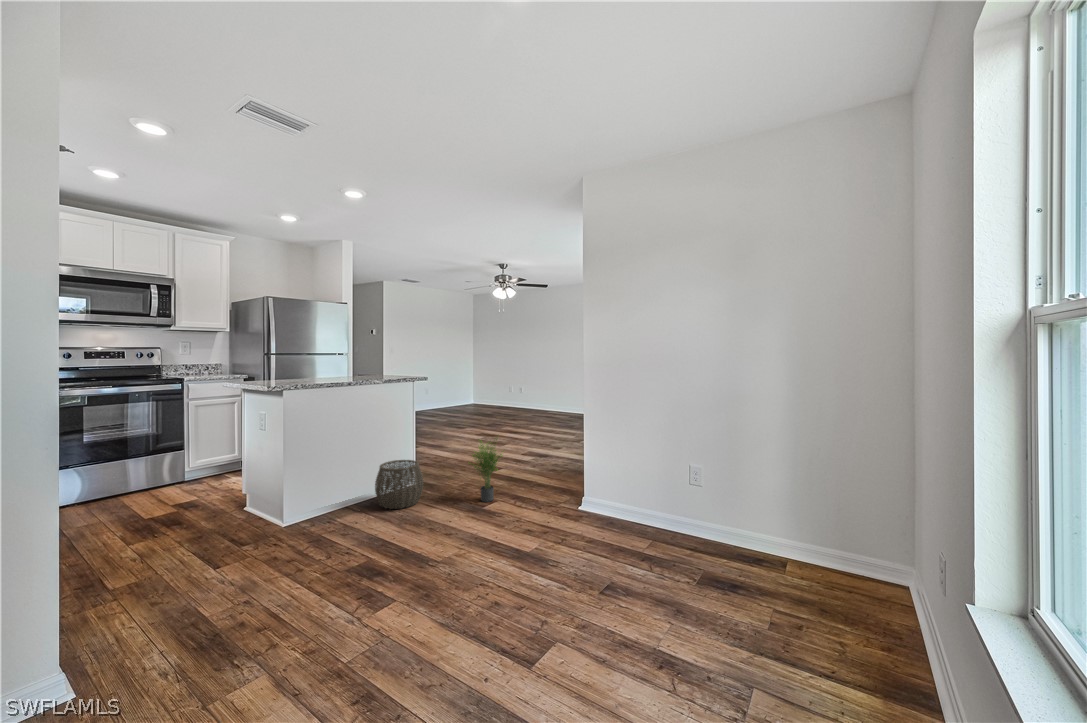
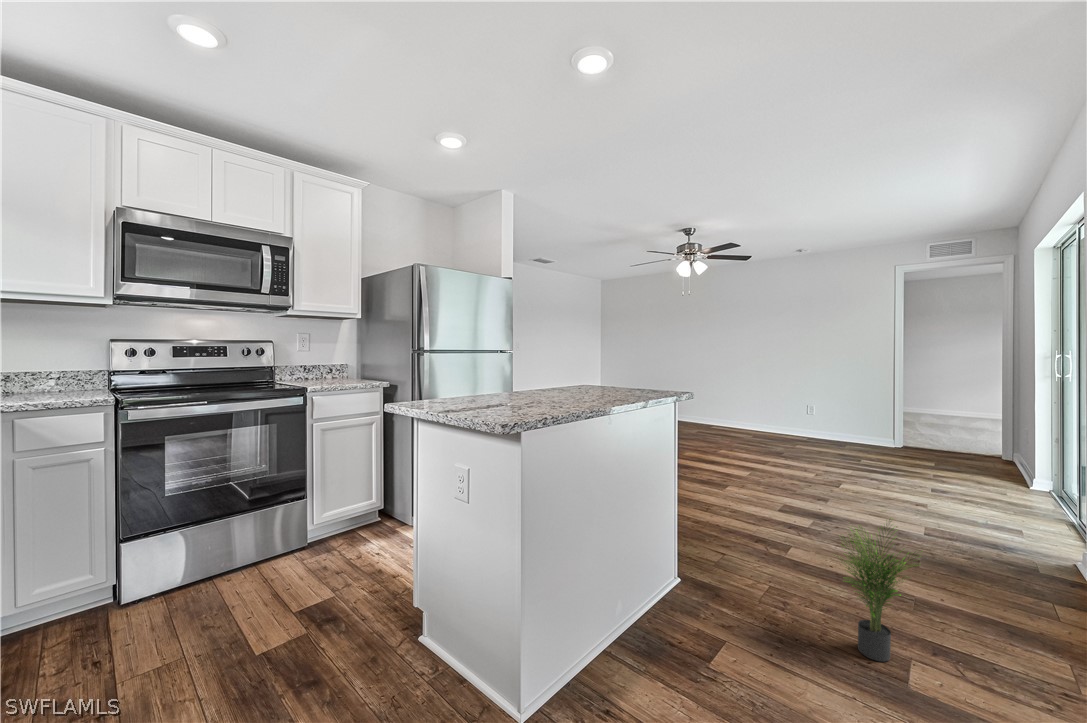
woven basket: present [375,460,423,509] -> none [649,554,746,671]

